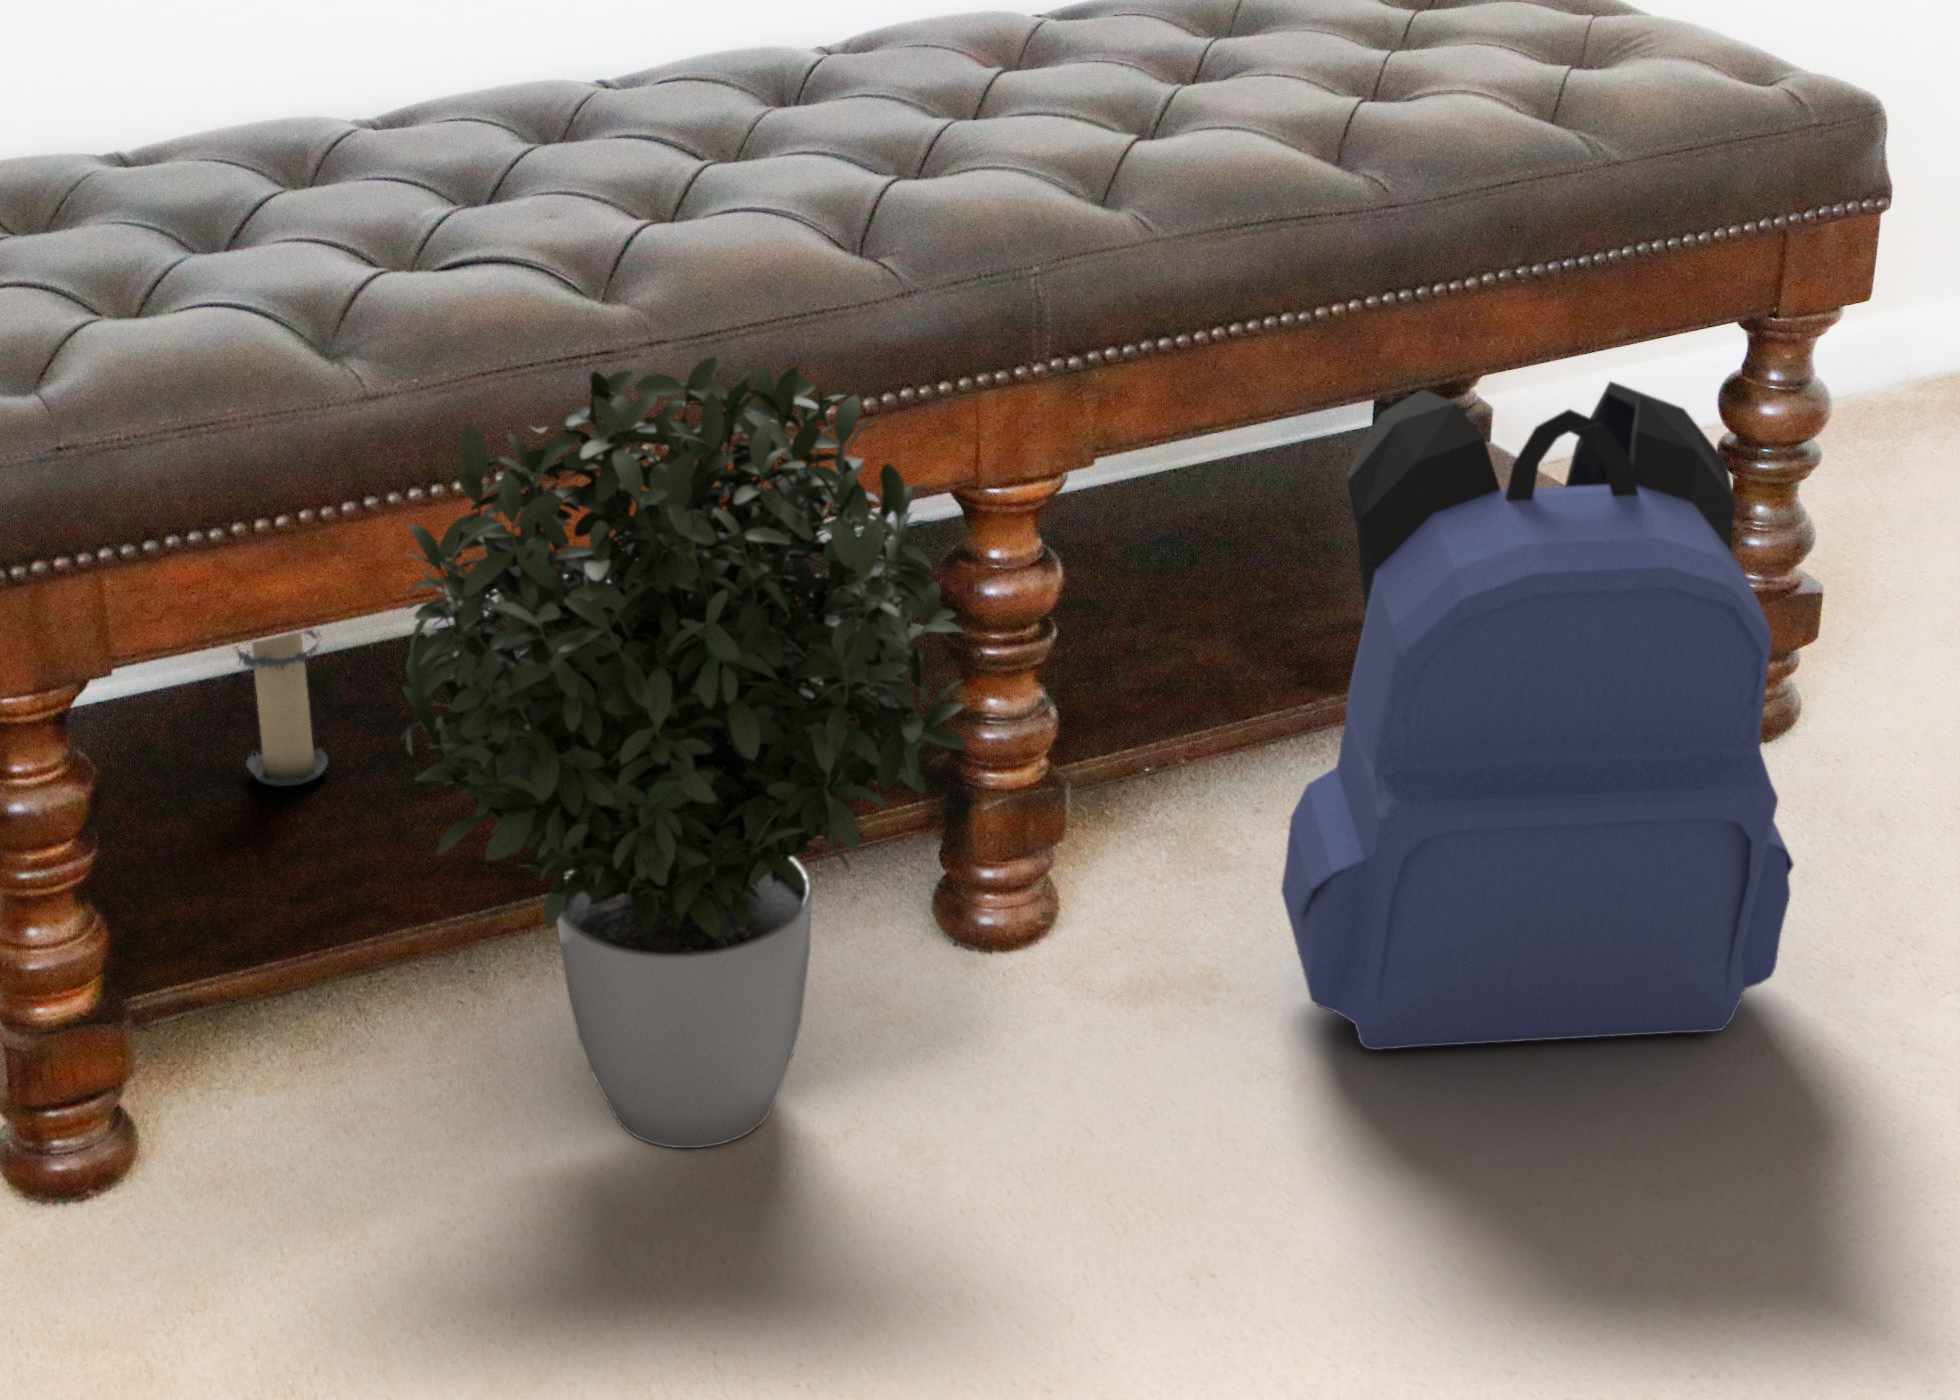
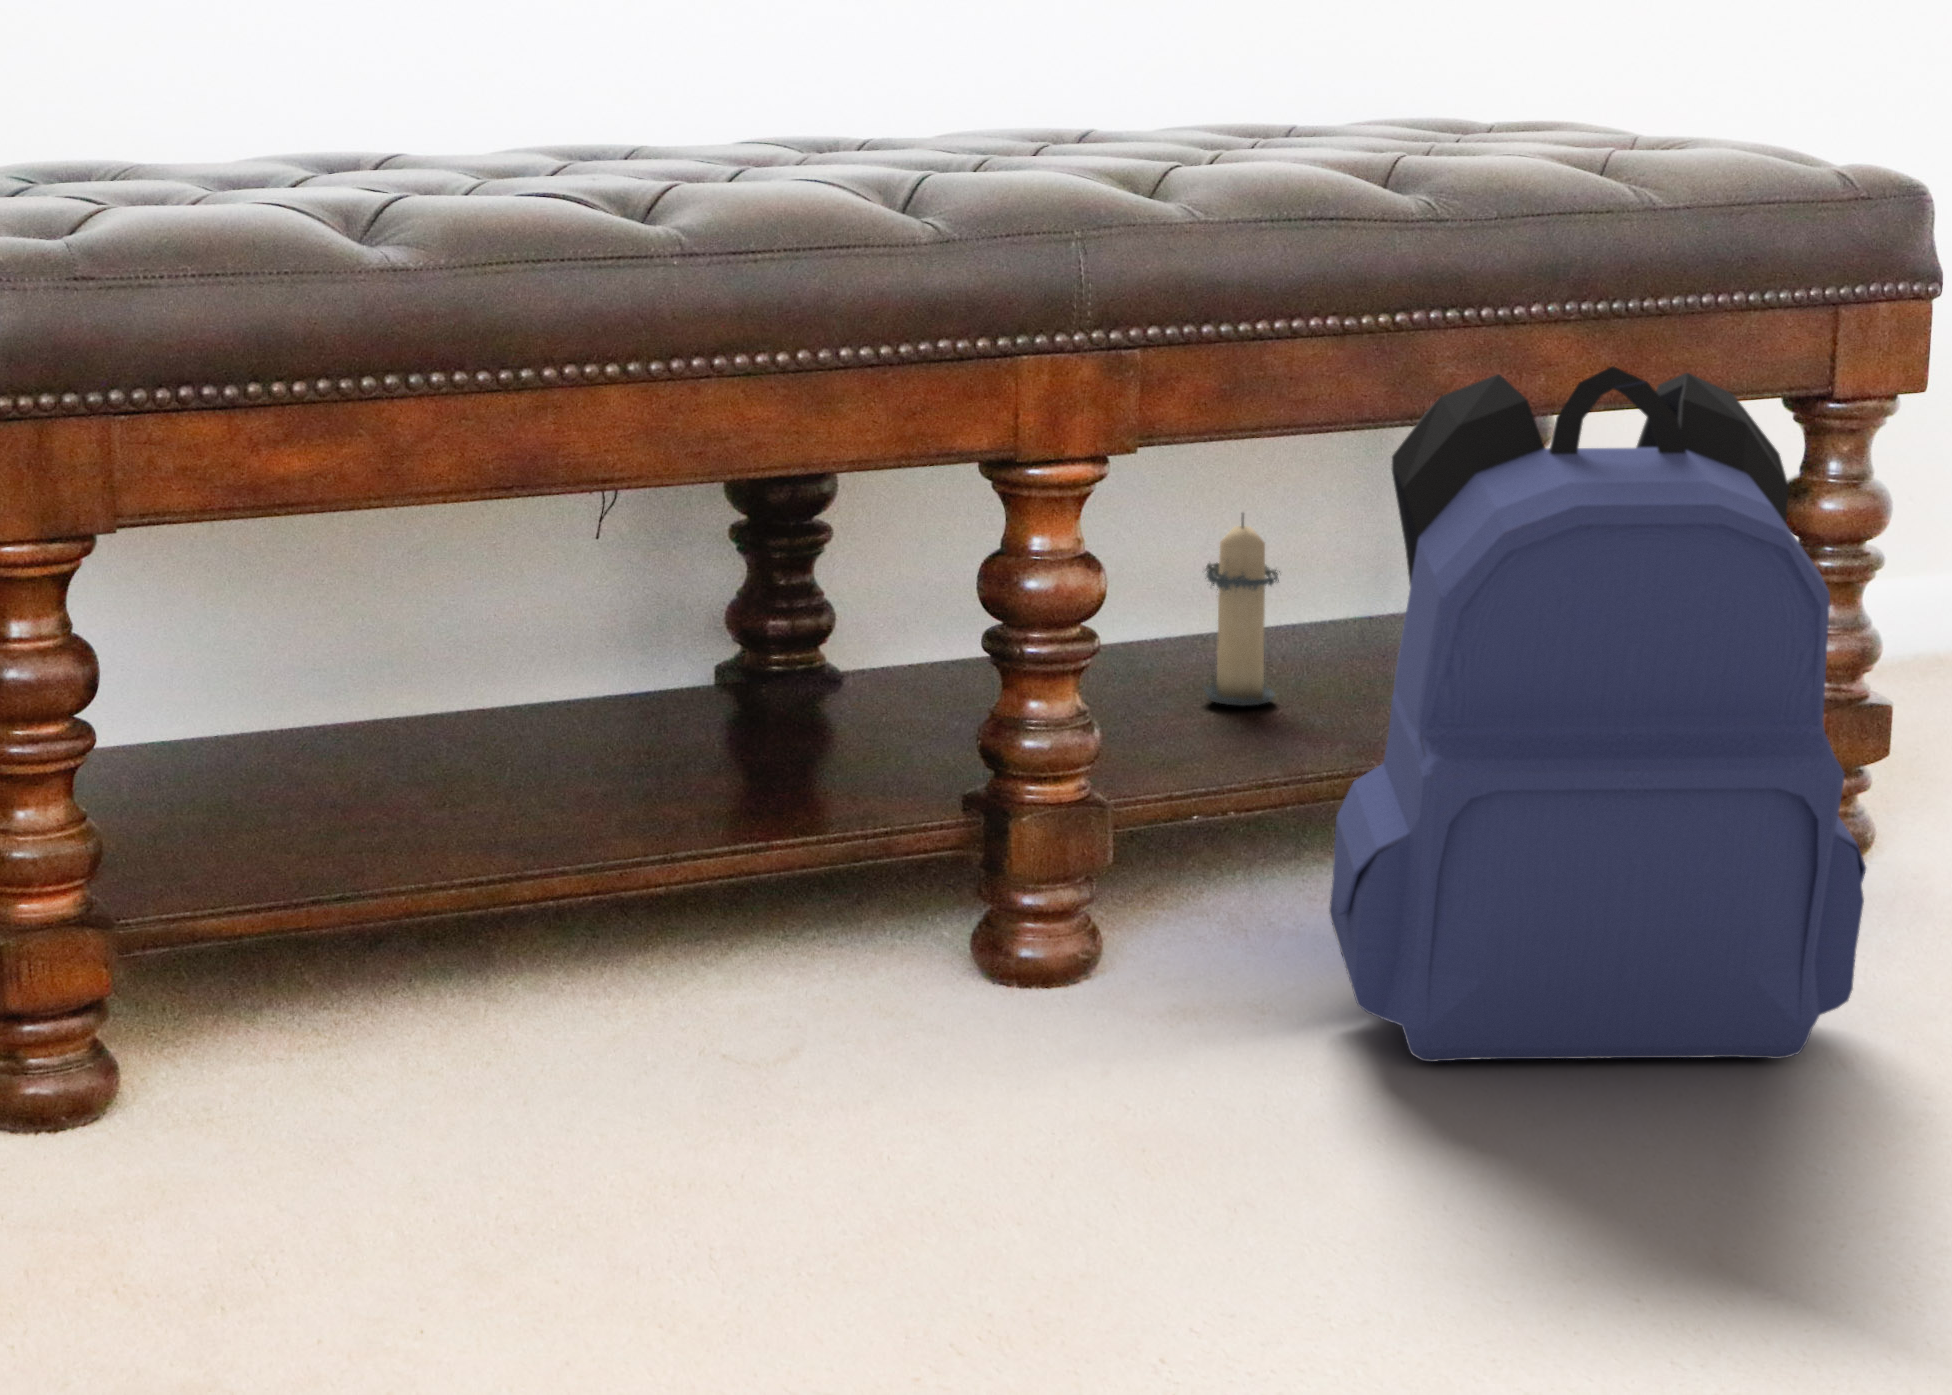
potted plant: present [401,357,967,1148] -> none [406,262,995,1111]
candle: present [236,628,328,786] -> present [1202,514,1280,706]

